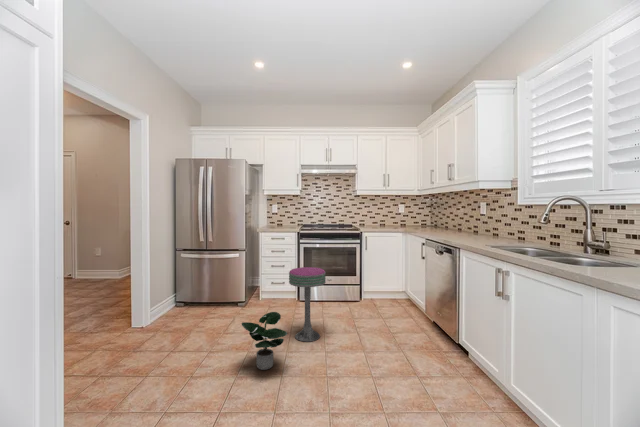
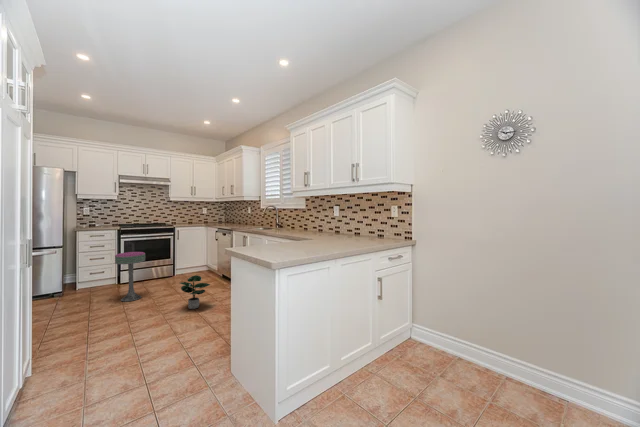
potted plant: present [242,312,287,370] -> present [180,275,210,309]

